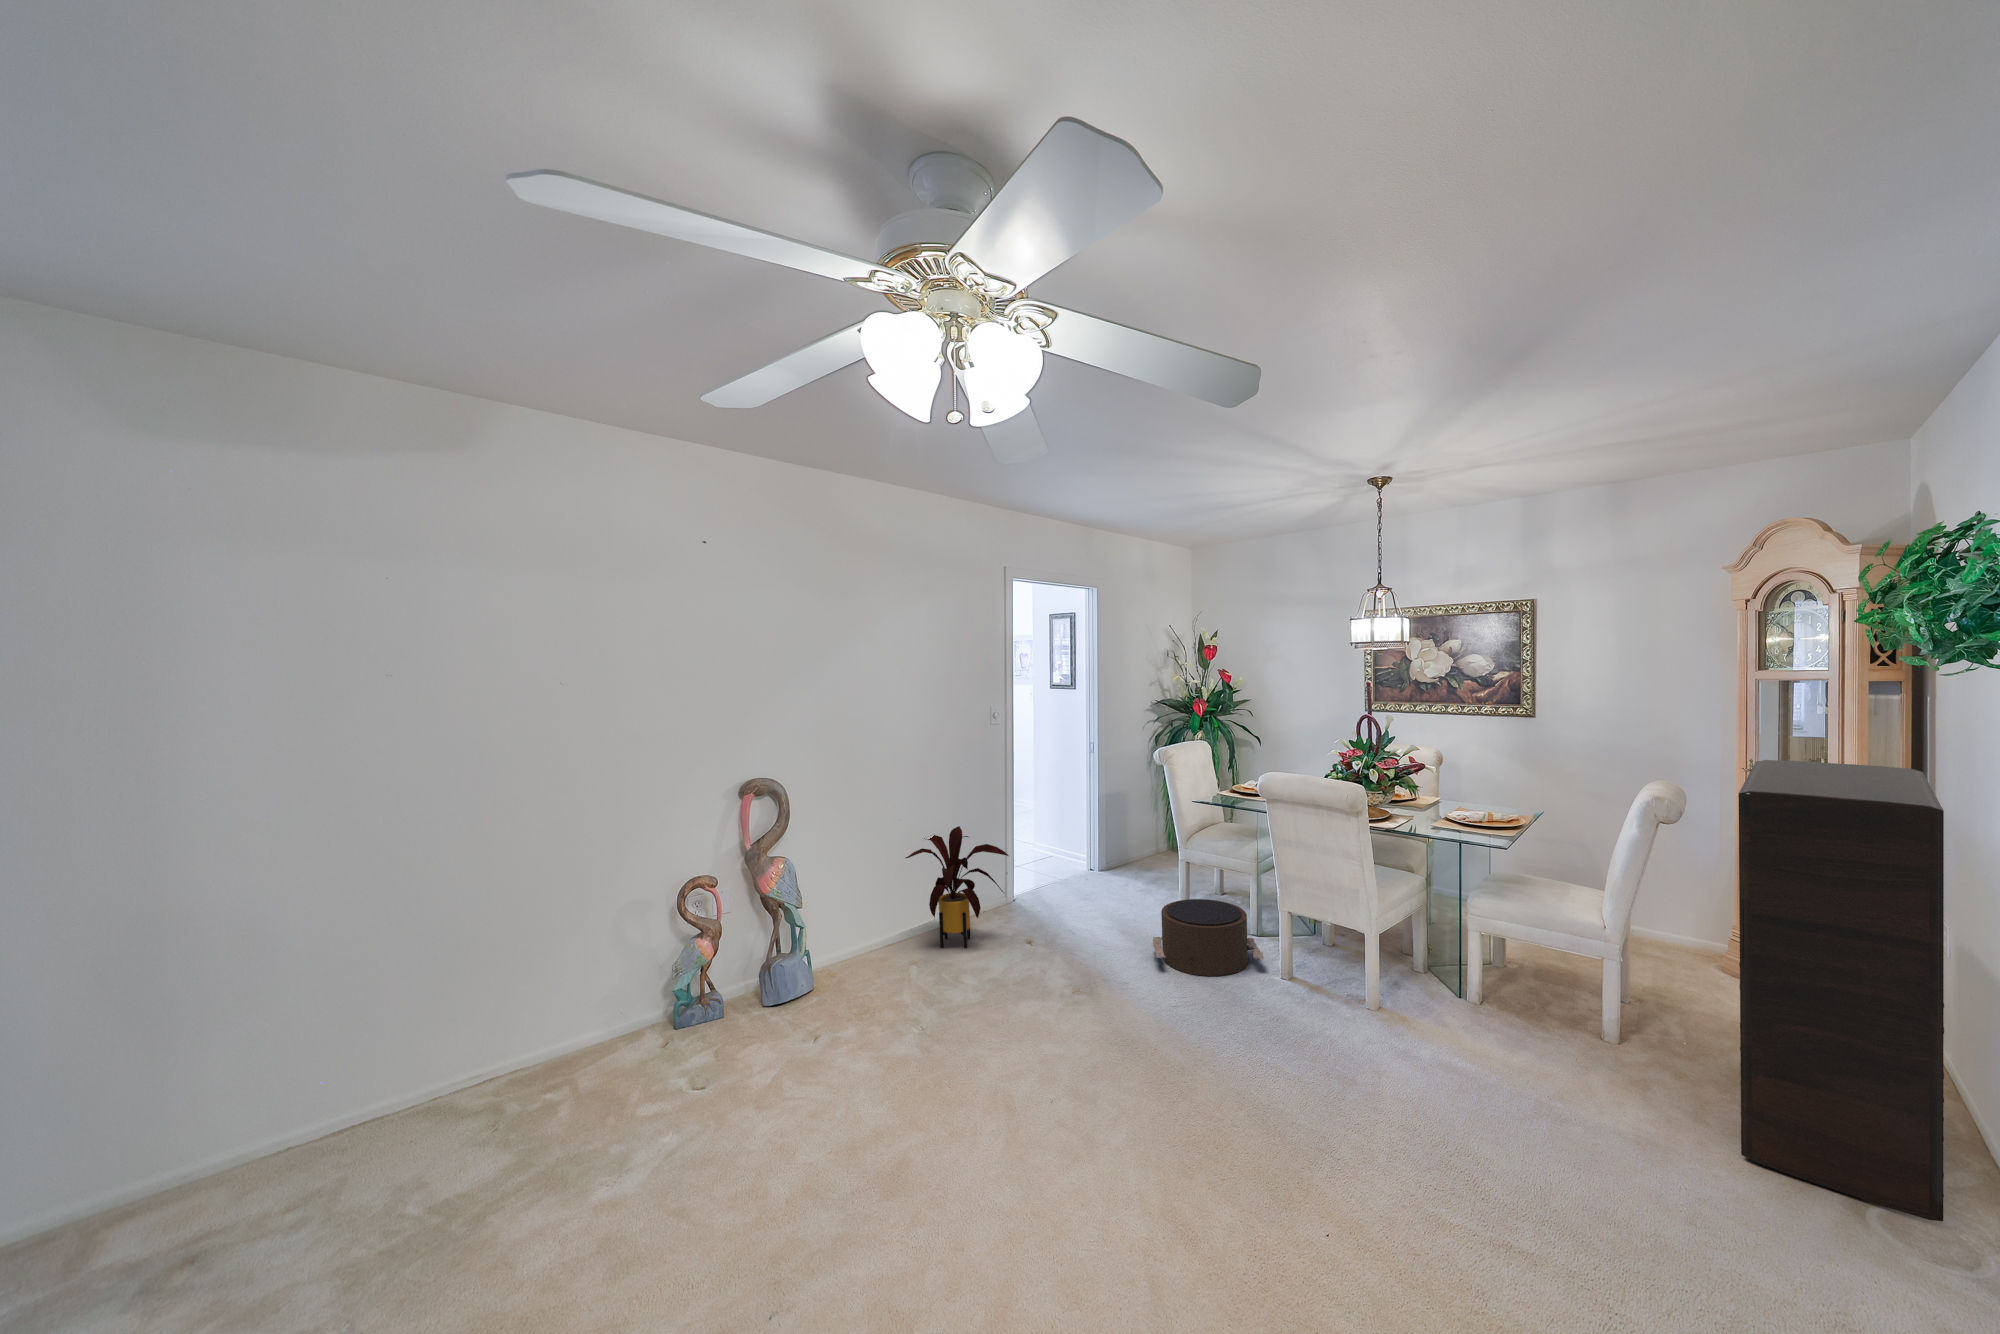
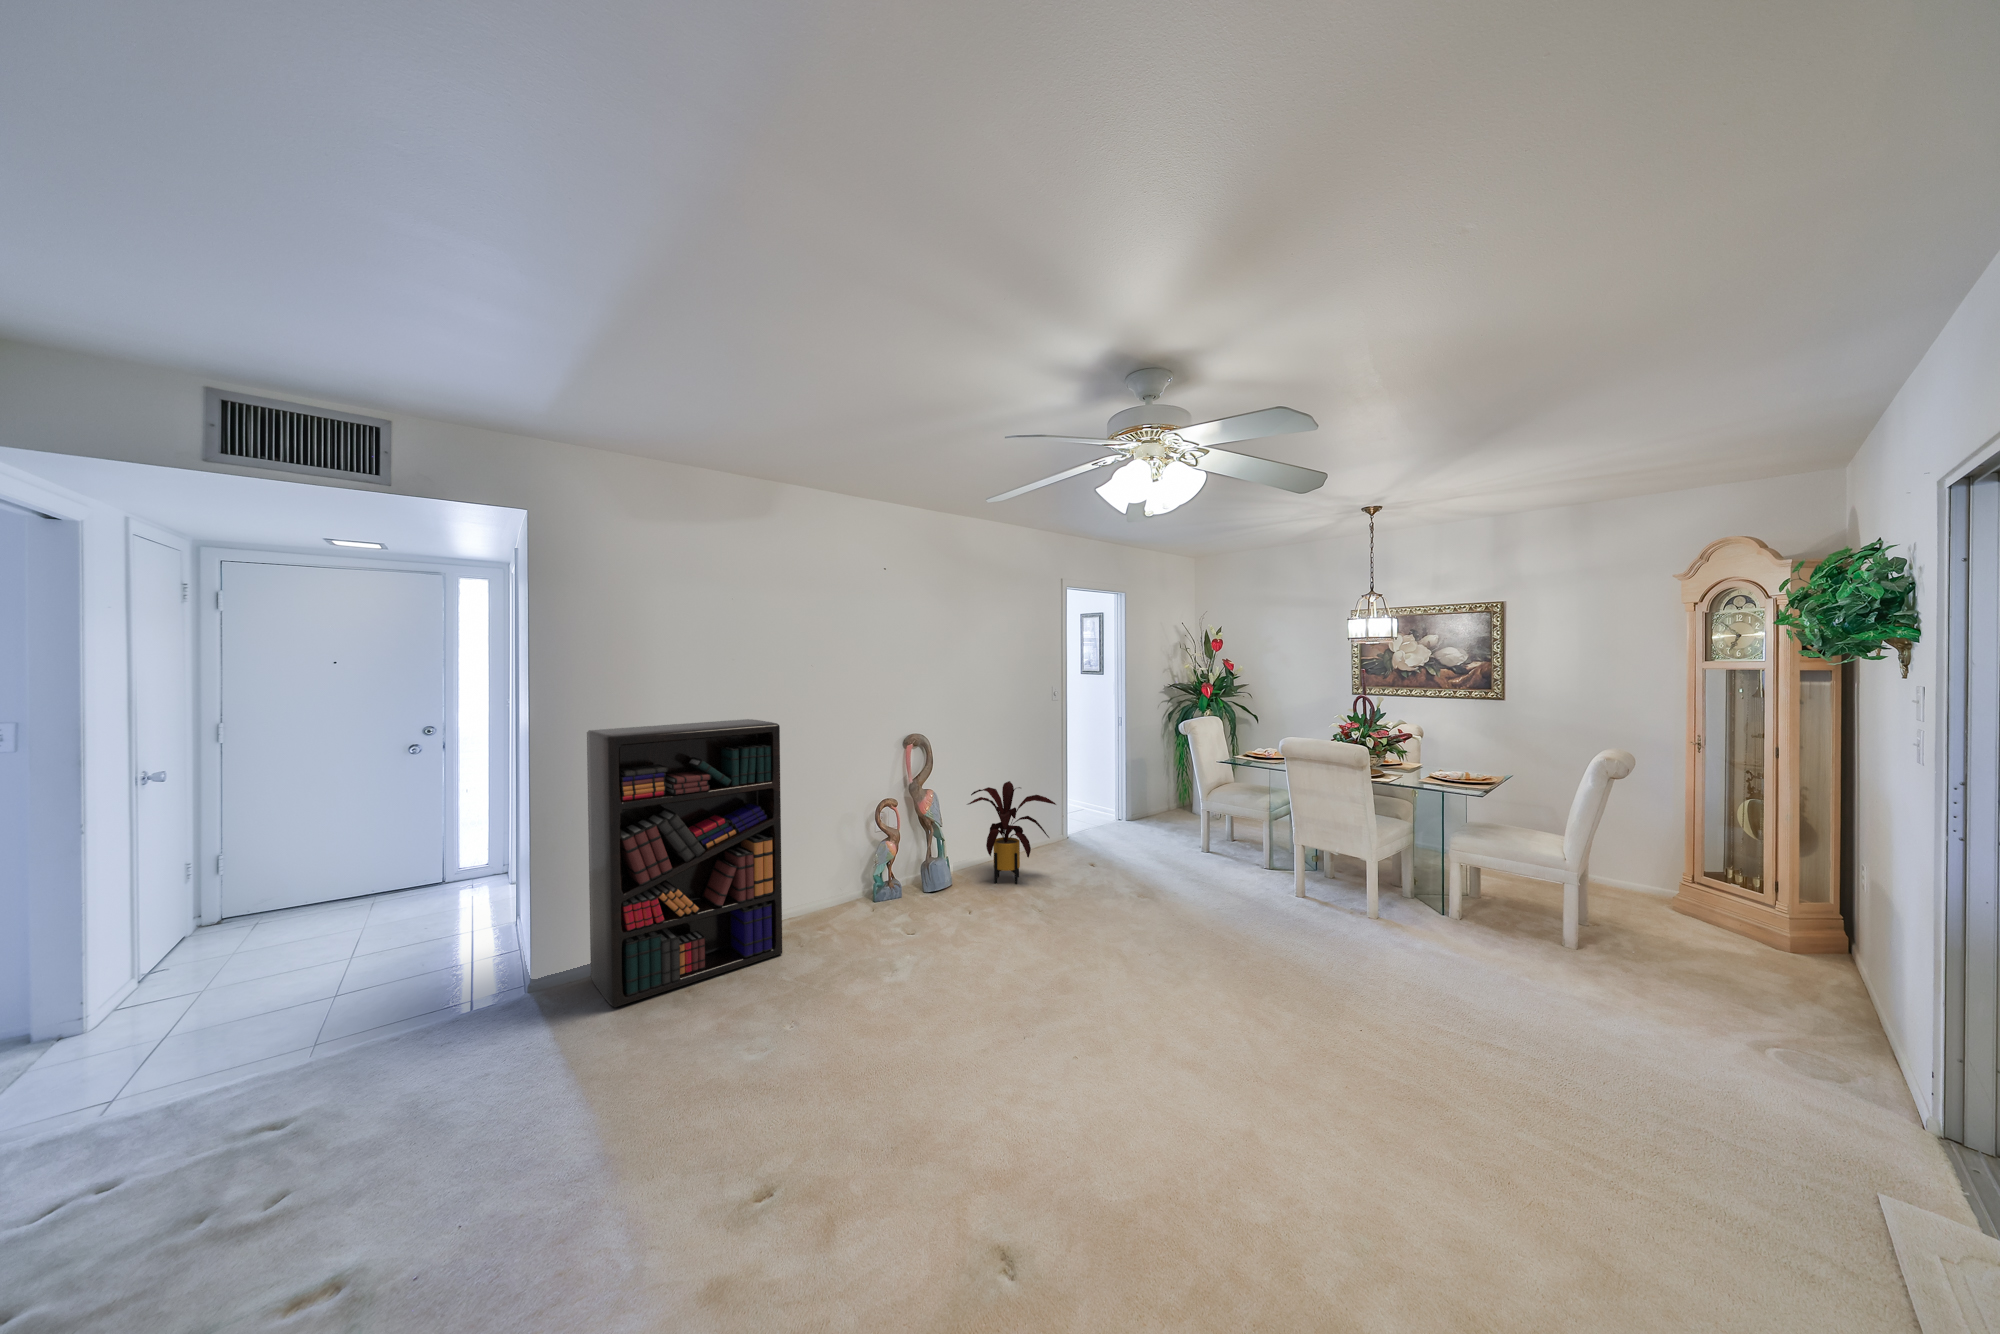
bookshelf: present [1738,760,1944,1221] -> present [587,719,782,1007]
pouf: present [1153,899,1264,976] -> none [1180,846,1279,909]

